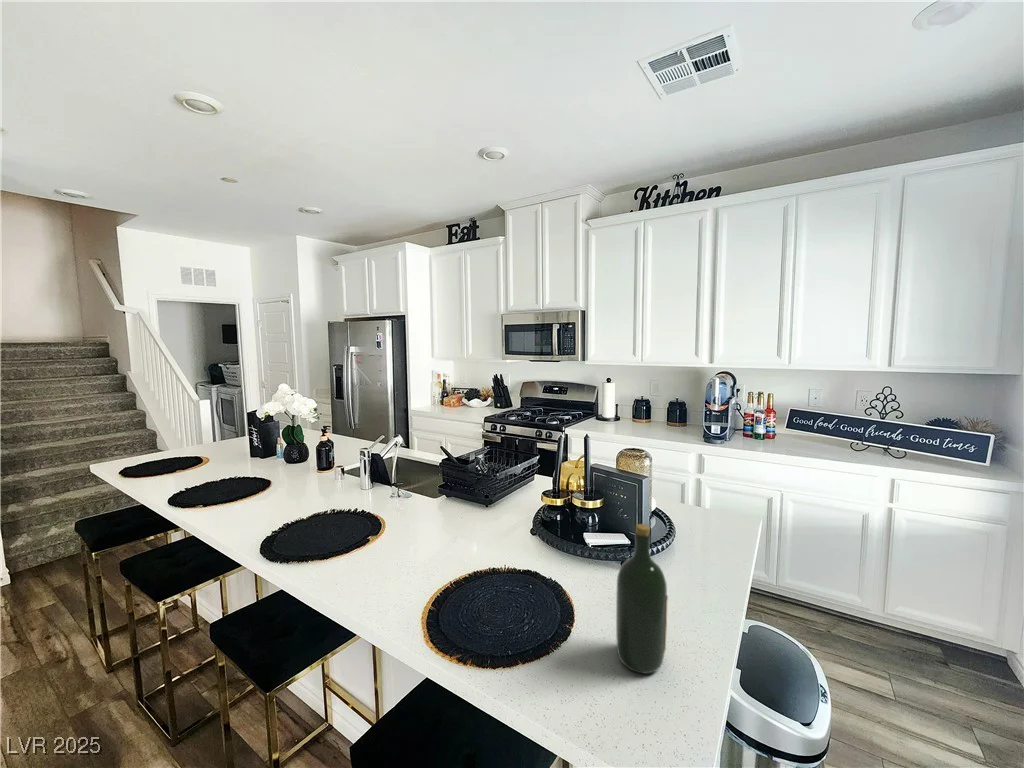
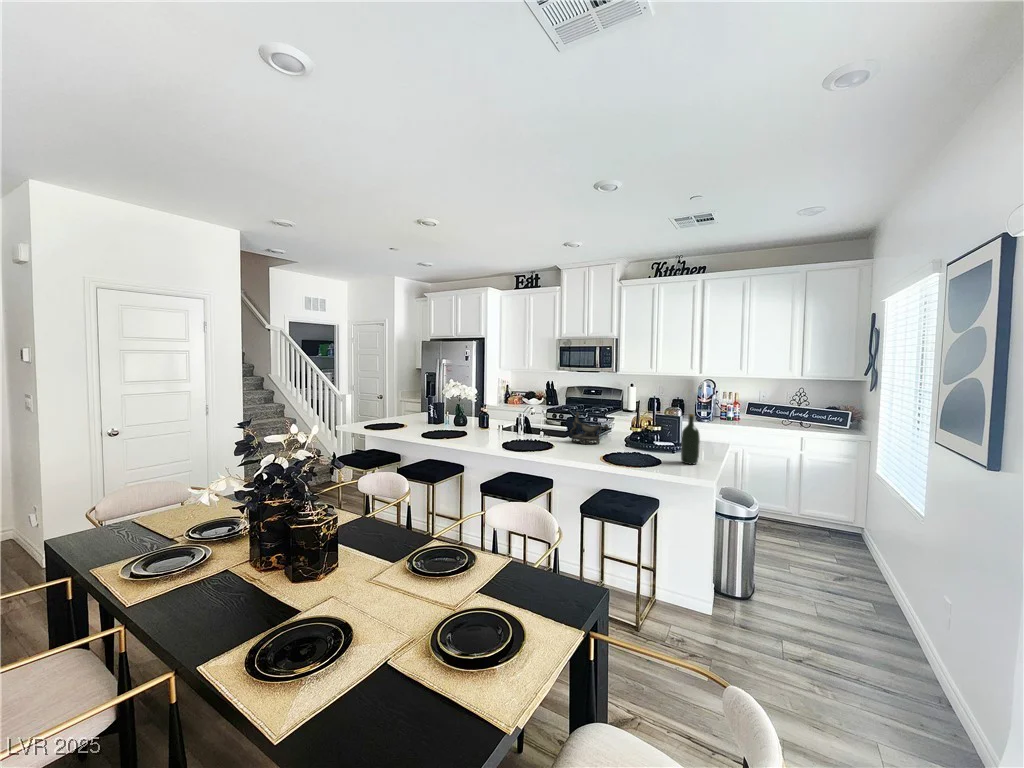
decorative bowl: none [419,468,491,541] -> present [570,412,609,444]

